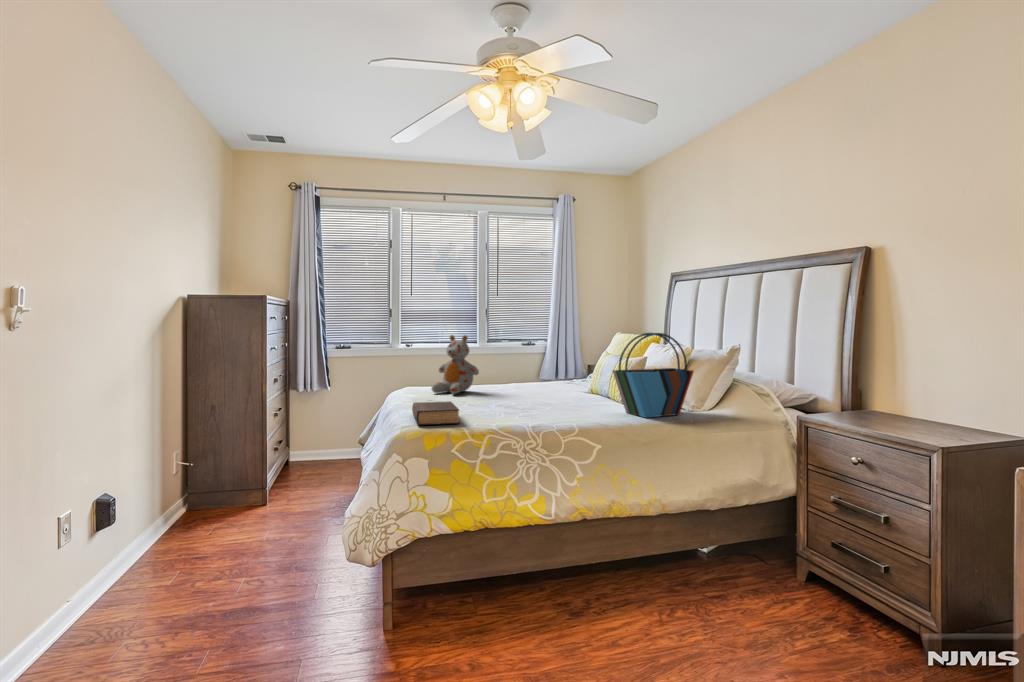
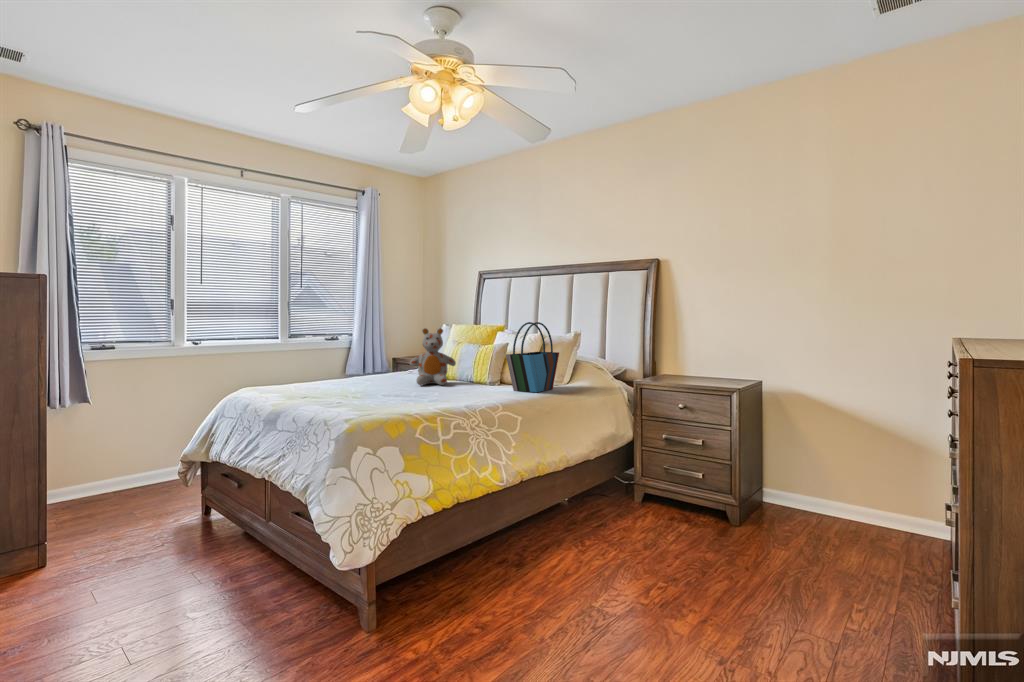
stuffed bear: present [432,335,479,394] -> present [410,328,456,385]
book: present [412,401,459,425] -> none [341,392,409,416]

